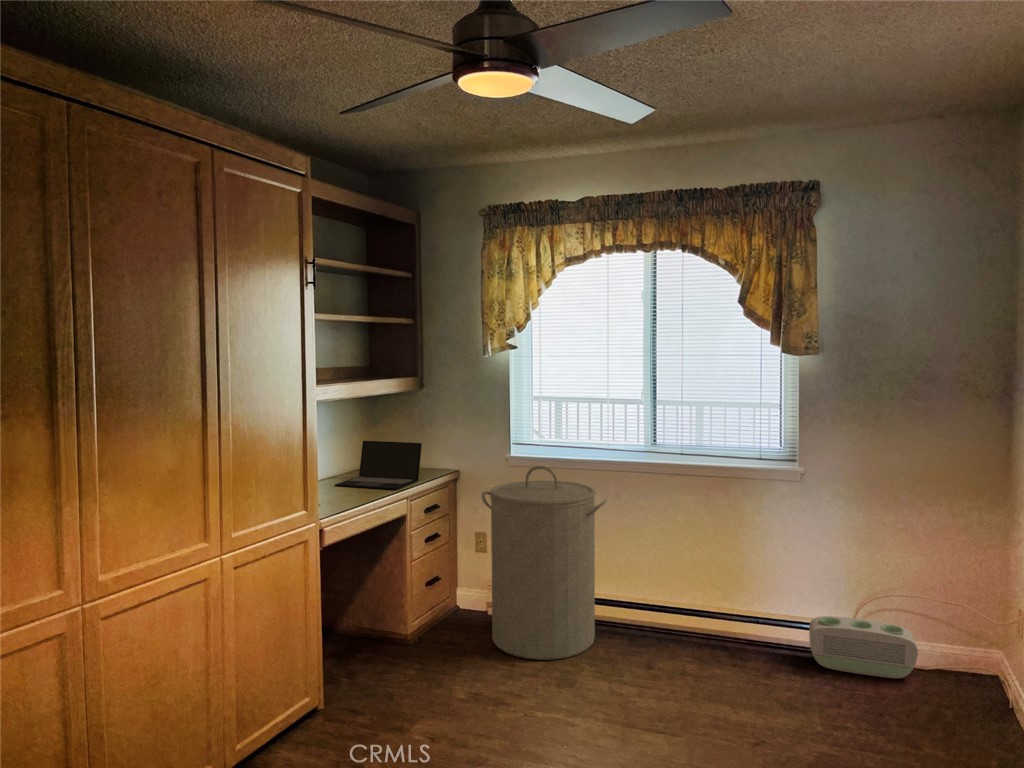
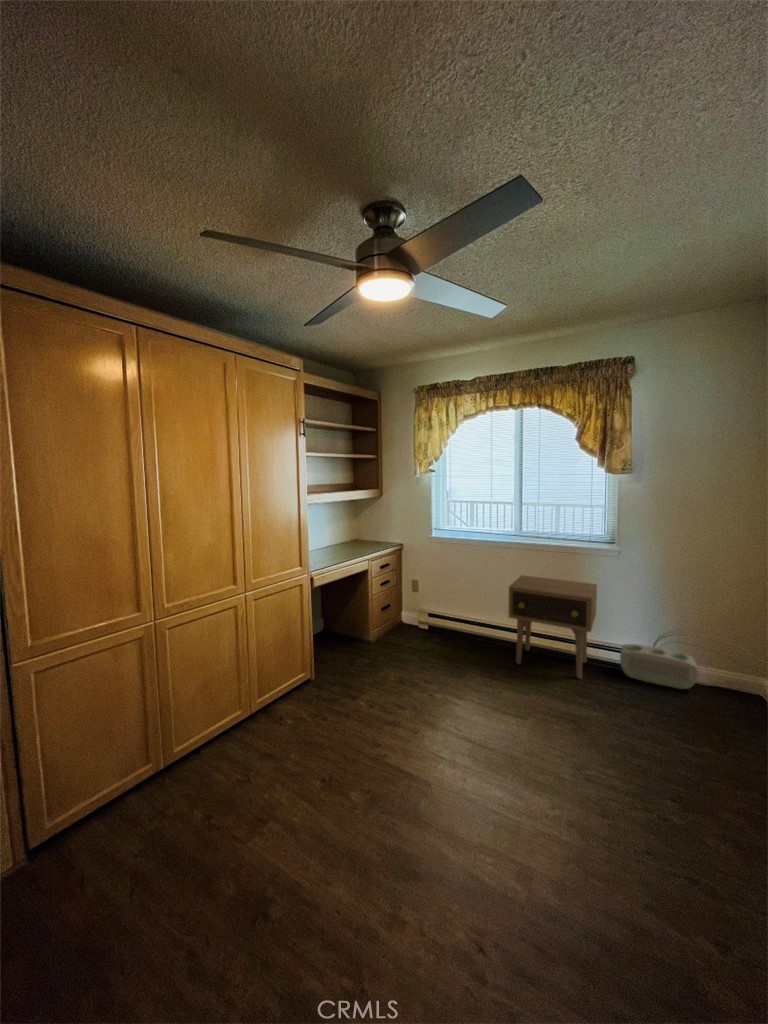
laptop: present [335,441,422,489] -> none [330,526,379,555]
laundry hamper: present [482,466,607,660] -> none [412,543,488,658]
side table: none [643,517,773,675] -> present [508,575,597,679]

